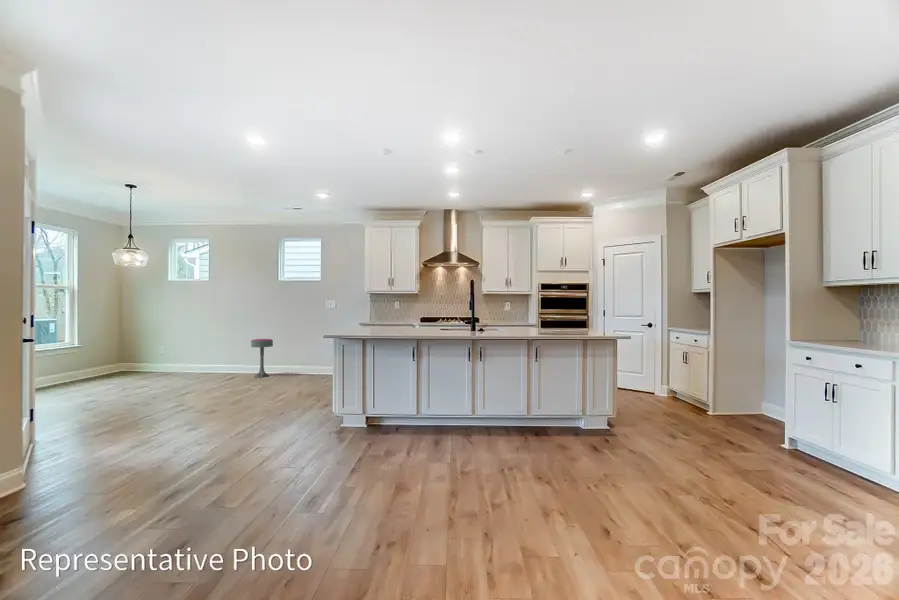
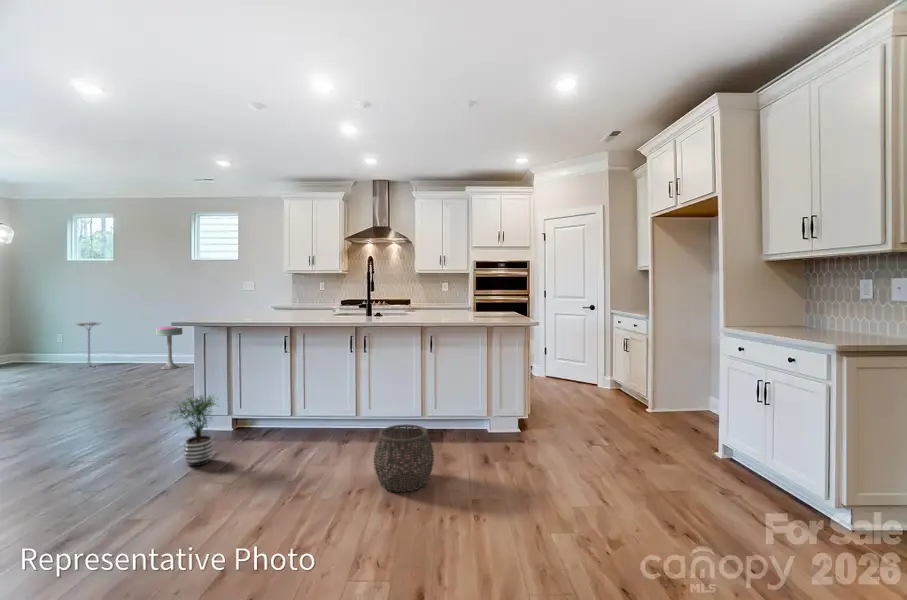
side table: none [180,335,201,376] -> present [77,322,99,363]
potted plant: none [341,392,380,451] -> present [168,396,216,466]
woven basket: none [517,418,567,471] -> present [373,424,434,492]

